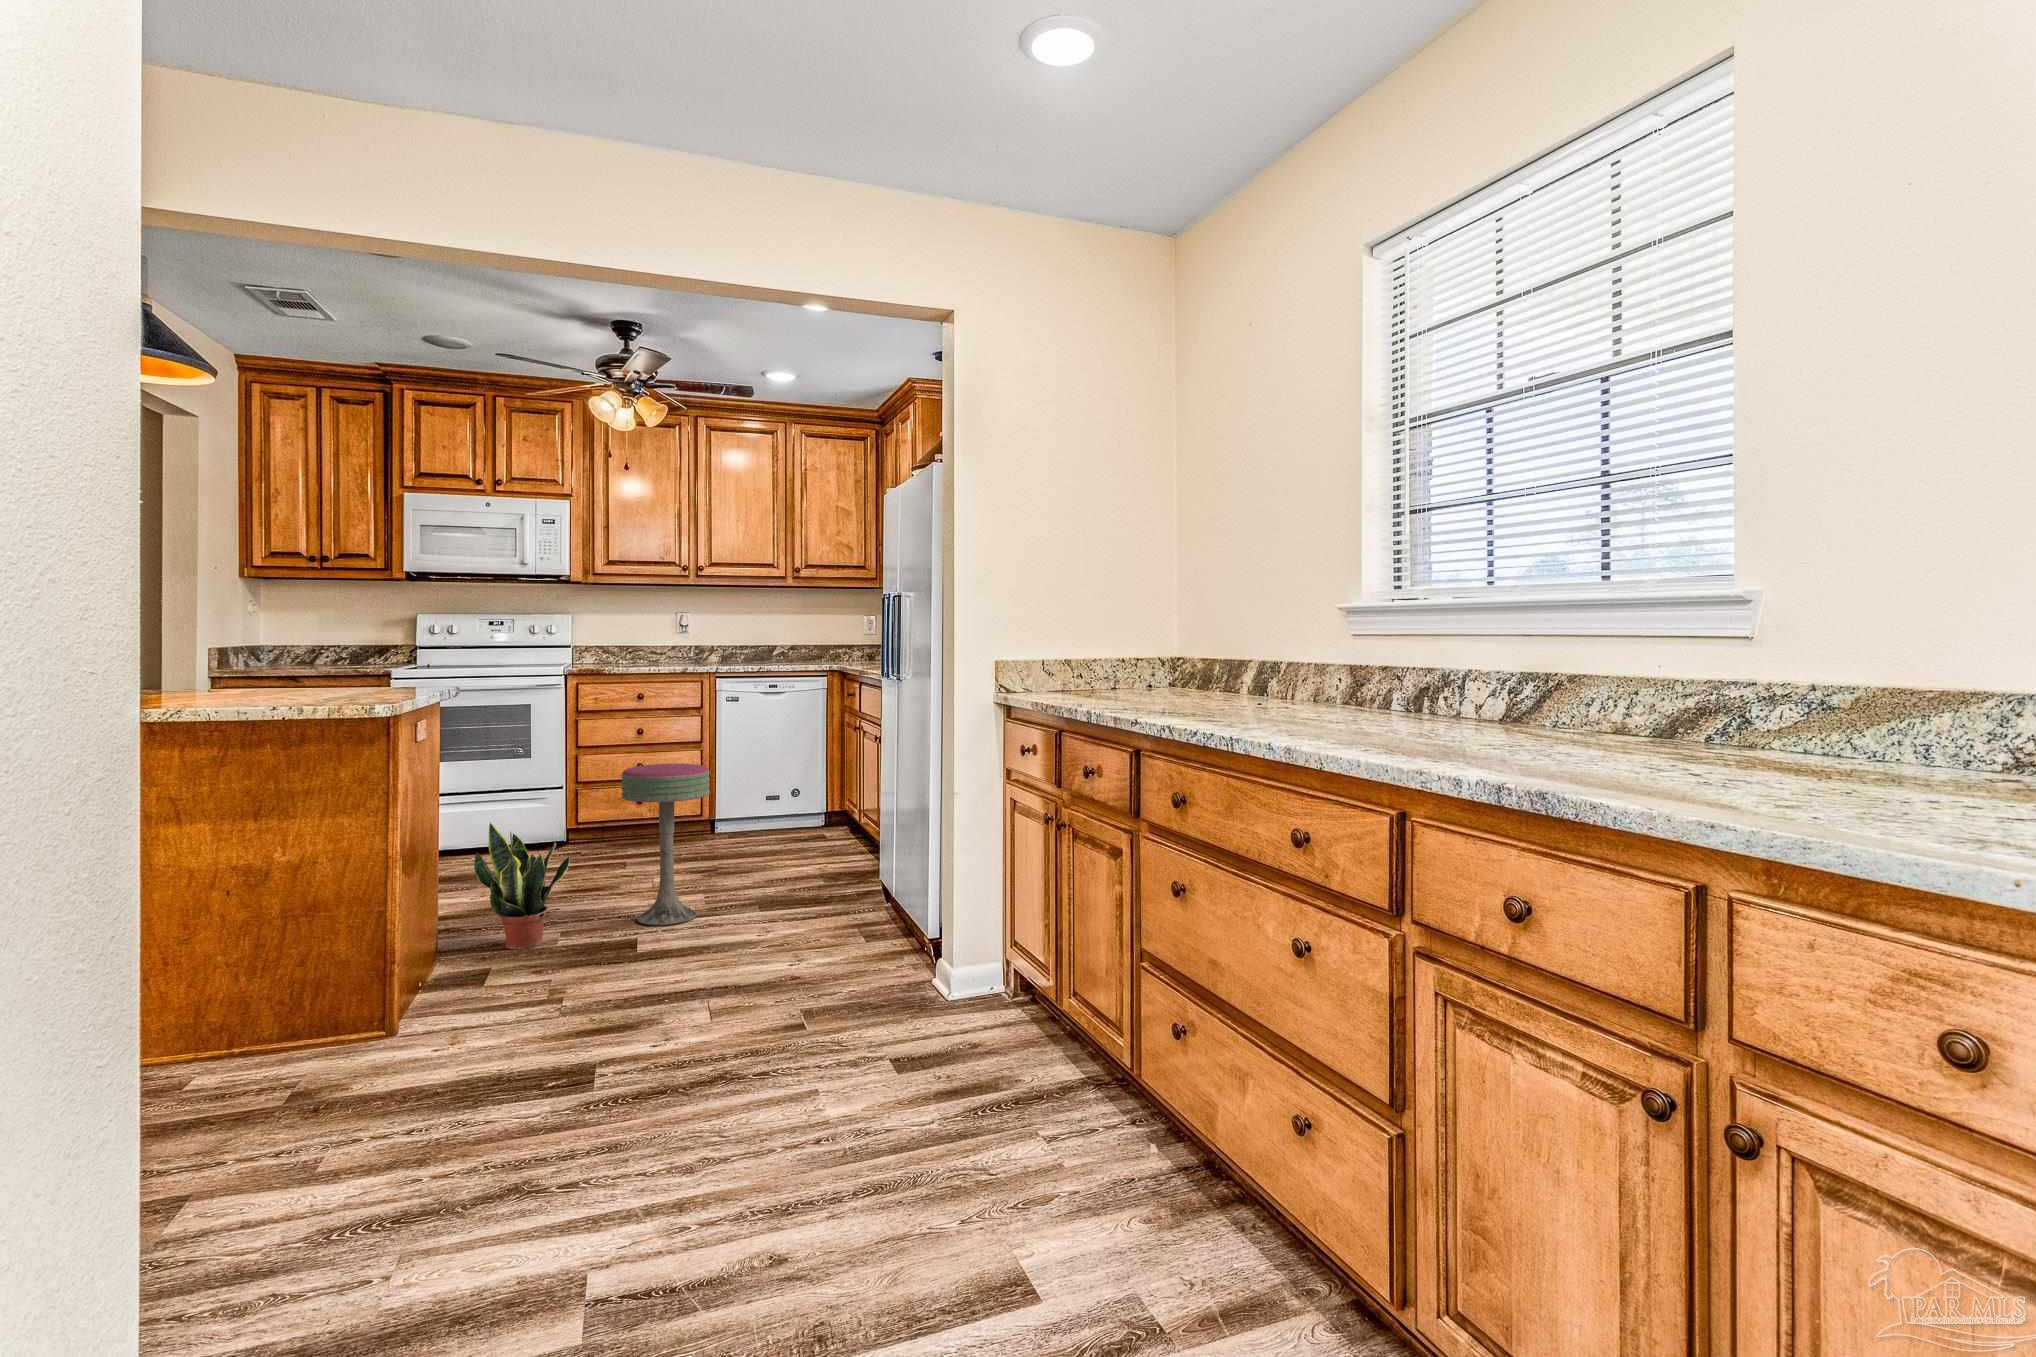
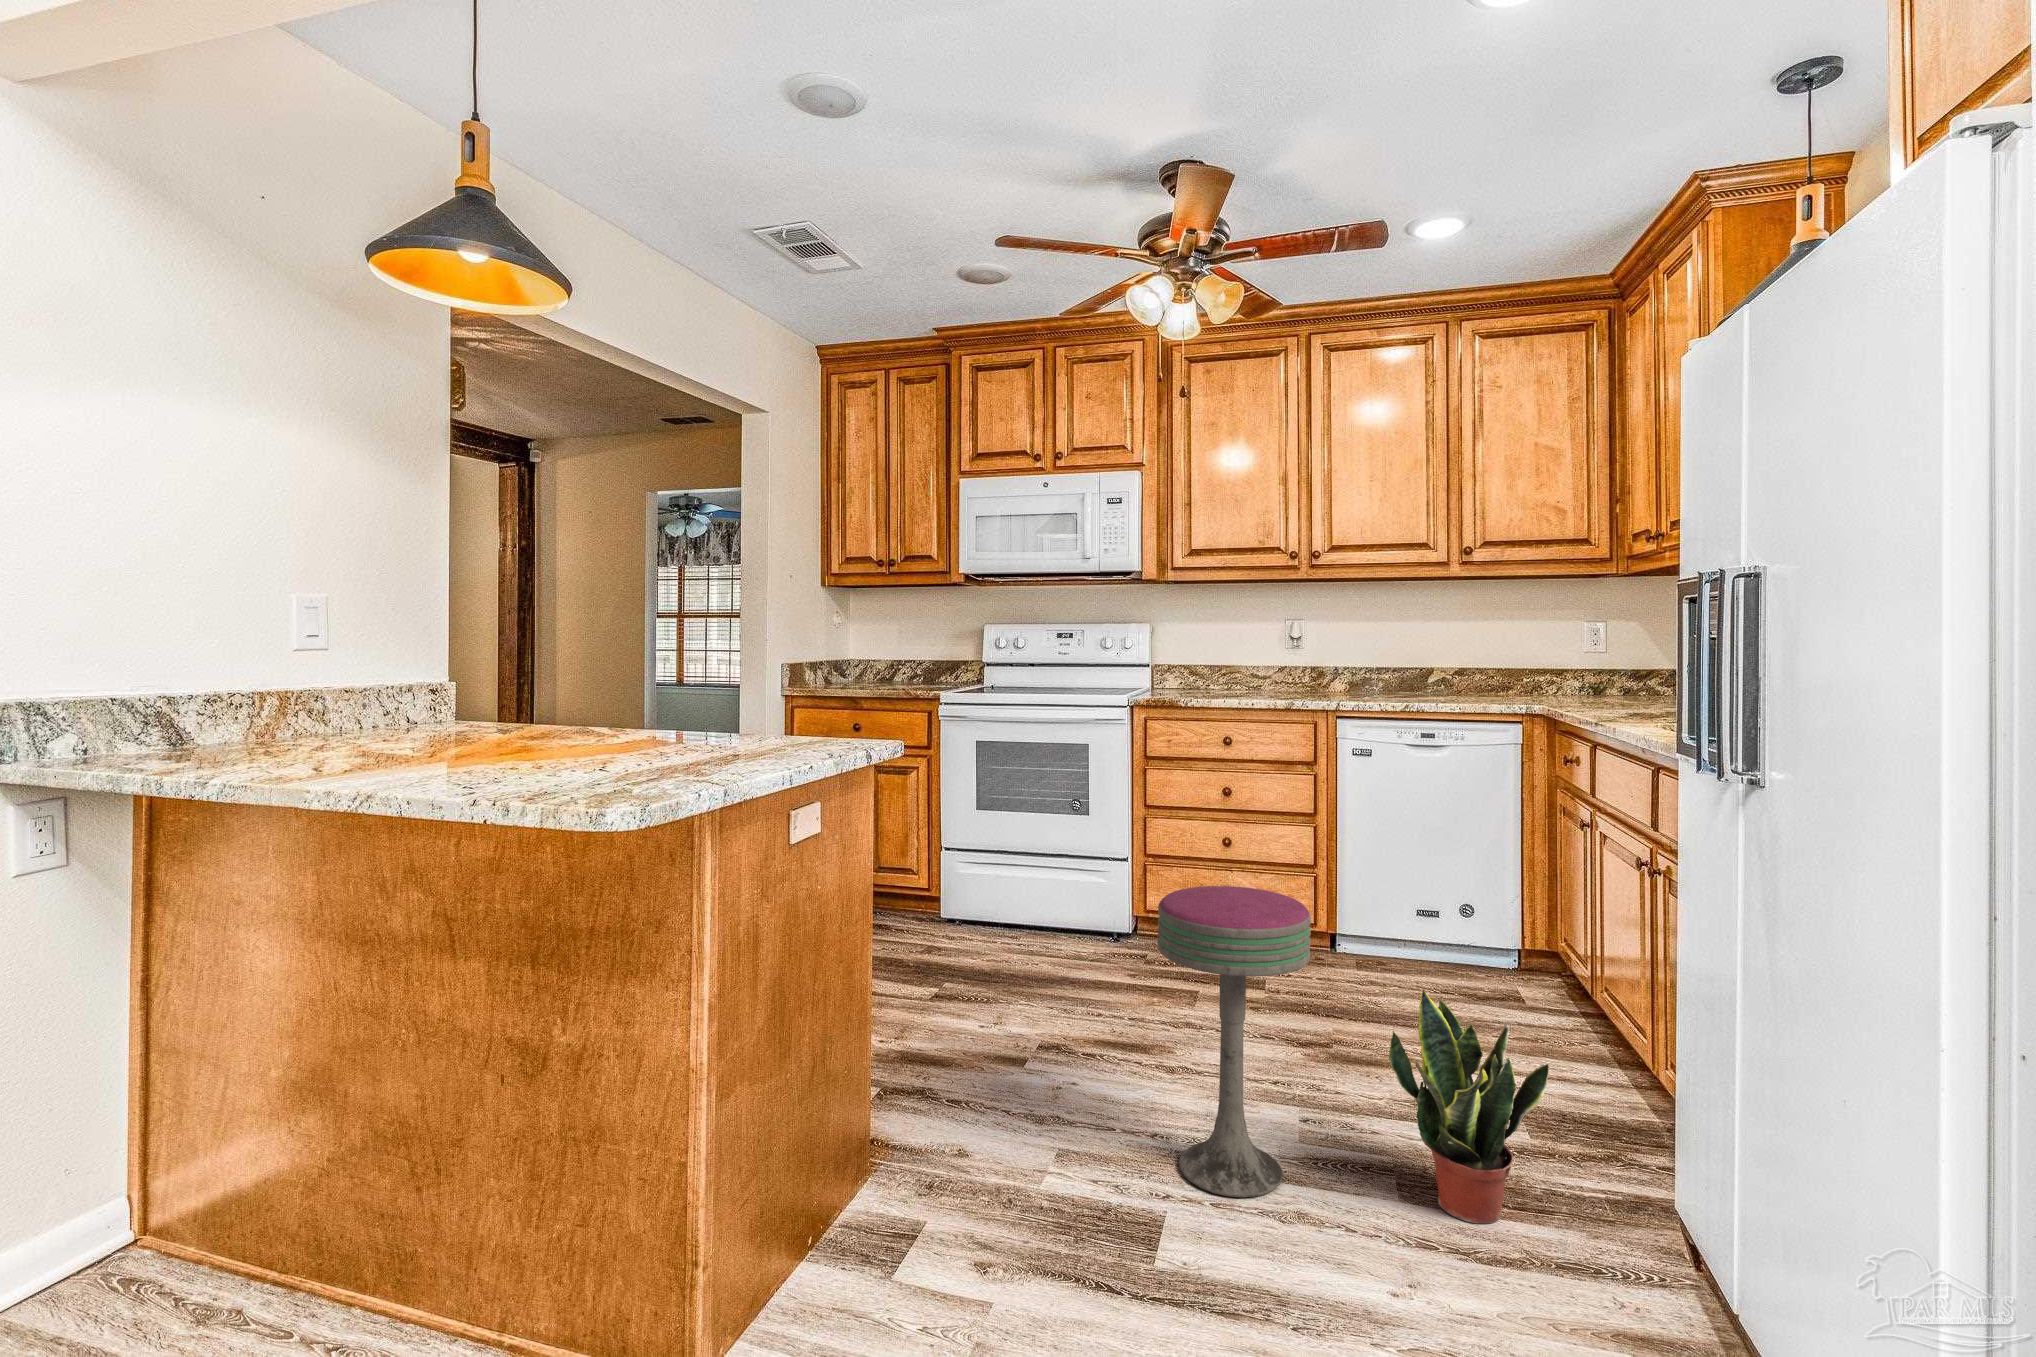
potted plant: present [474,823,570,949] -> present [1389,989,1549,1224]

